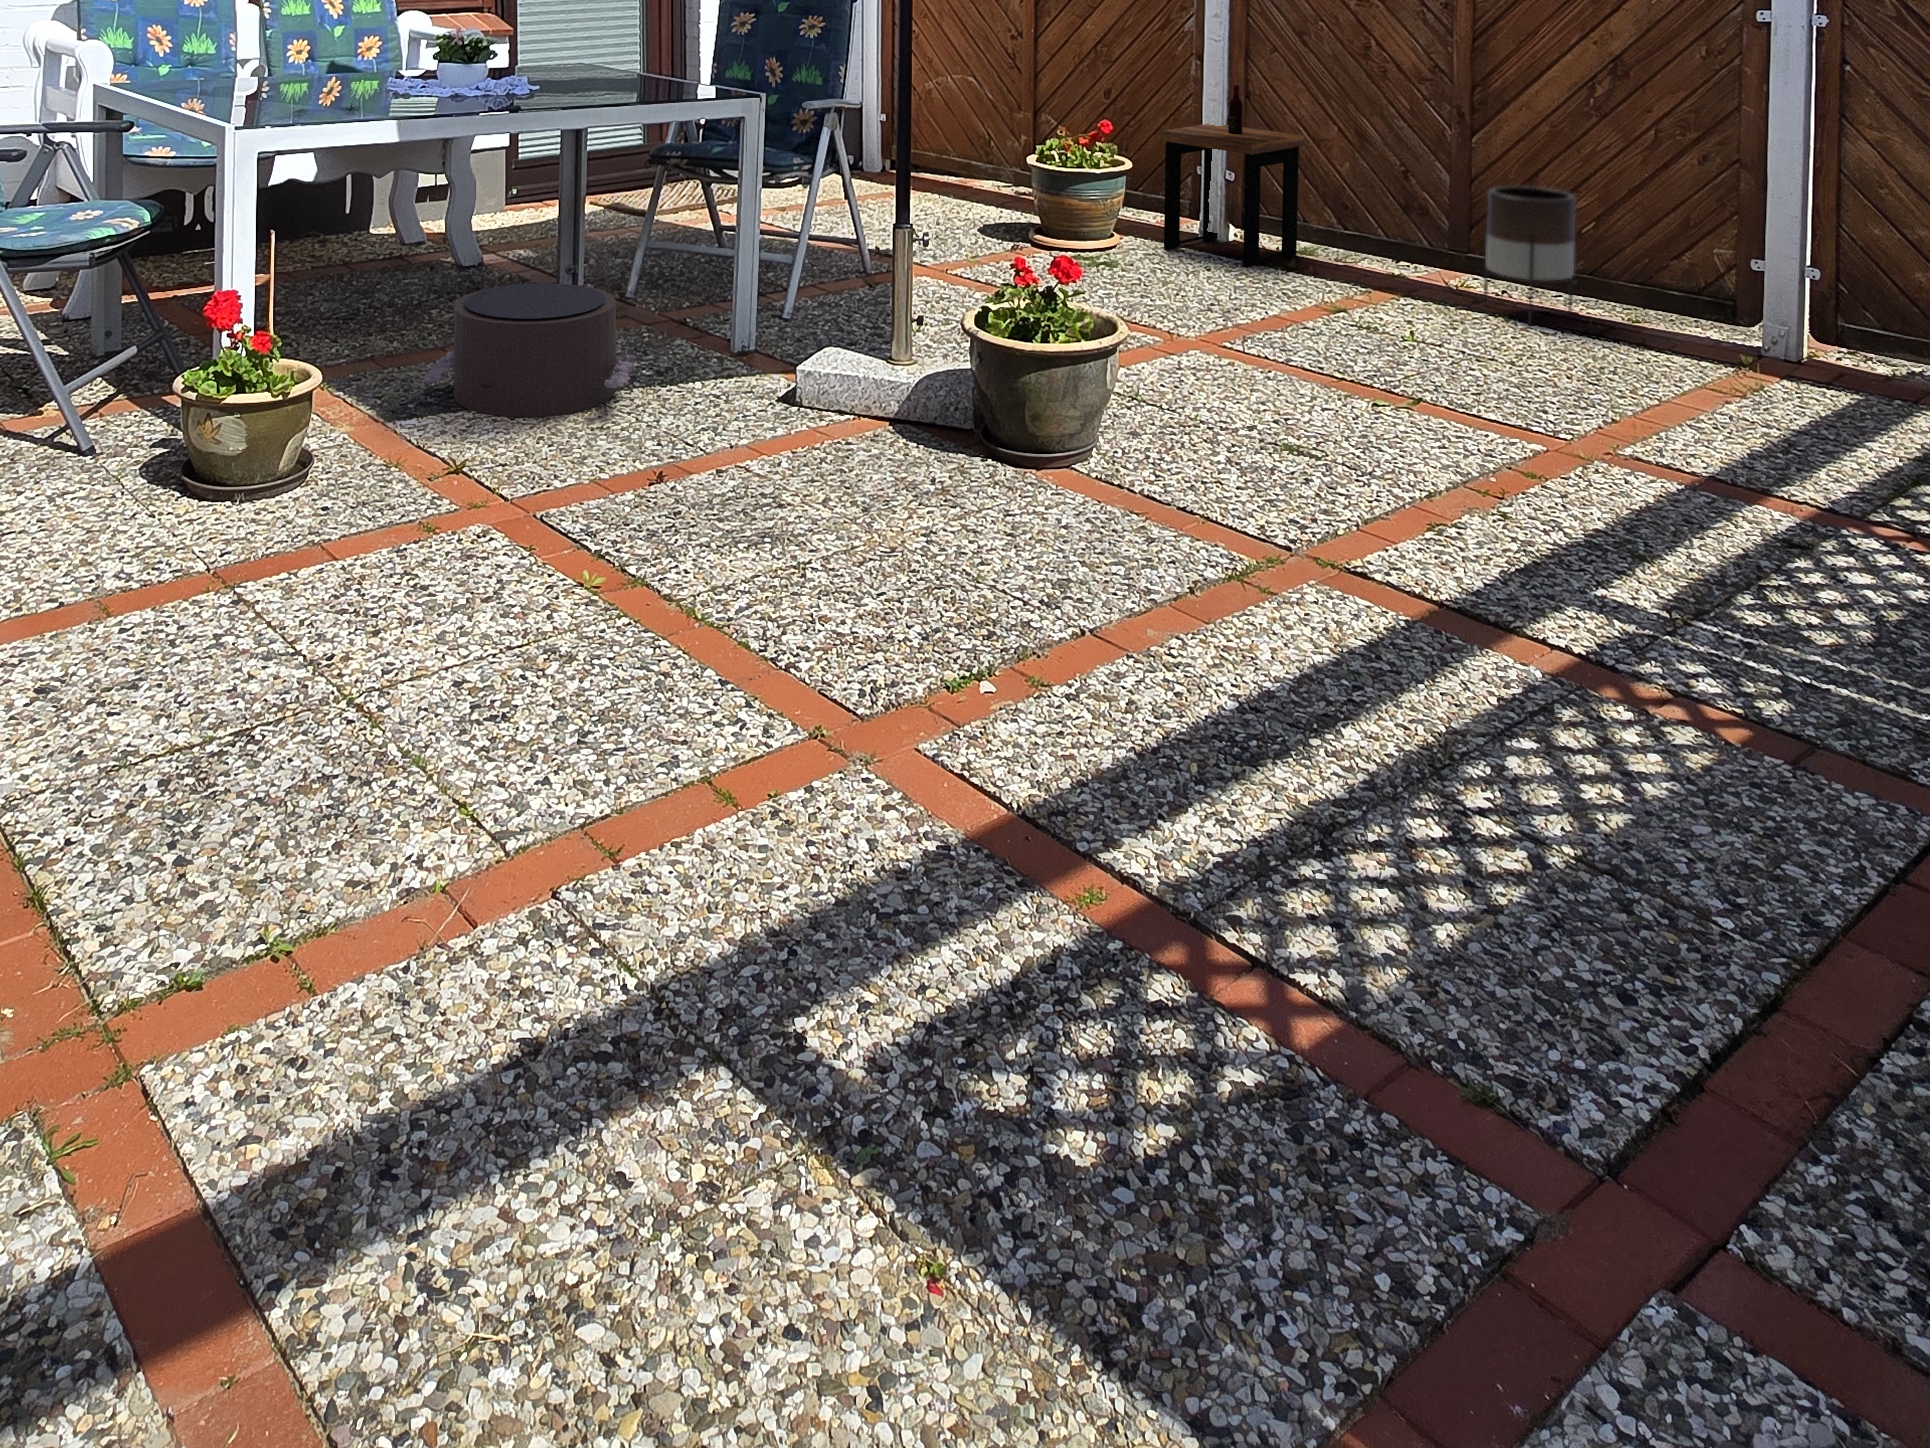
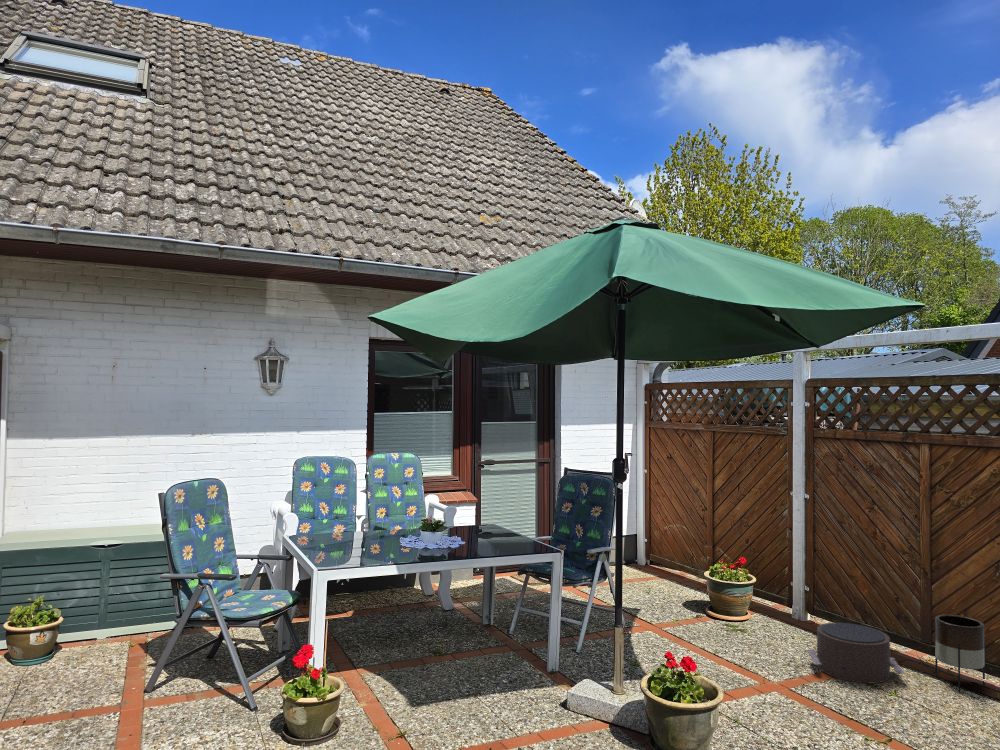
side table: present [1161,84,1304,267] -> none [770,547,843,640]
pouf: present [423,283,635,417] -> present [809,623,905,683]

